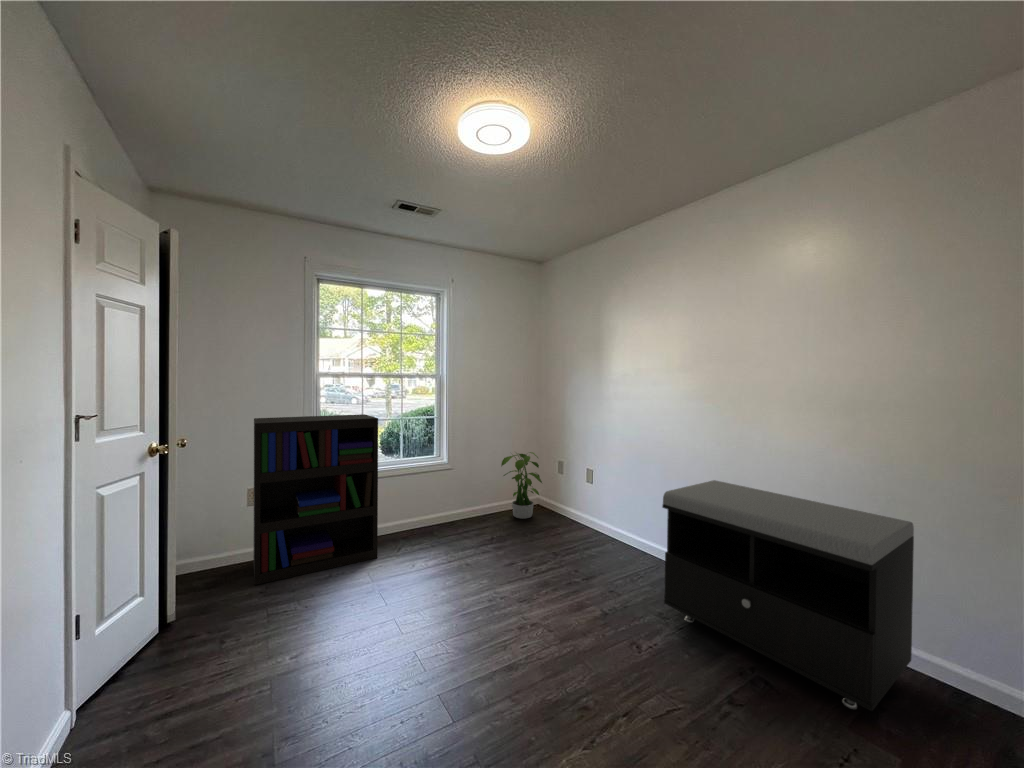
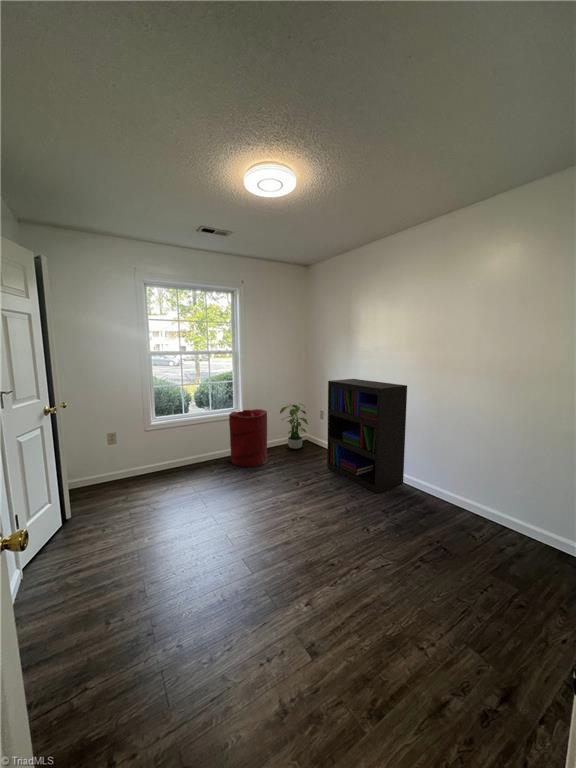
bookshelf: present [254,414,378,585] -> present [327,379,407,493]
laundry hamper: none [427,458,483,544] -> present [229,409,268,467]
storage bench: present [662,480,914,711] -> none [387,423,547,563]

